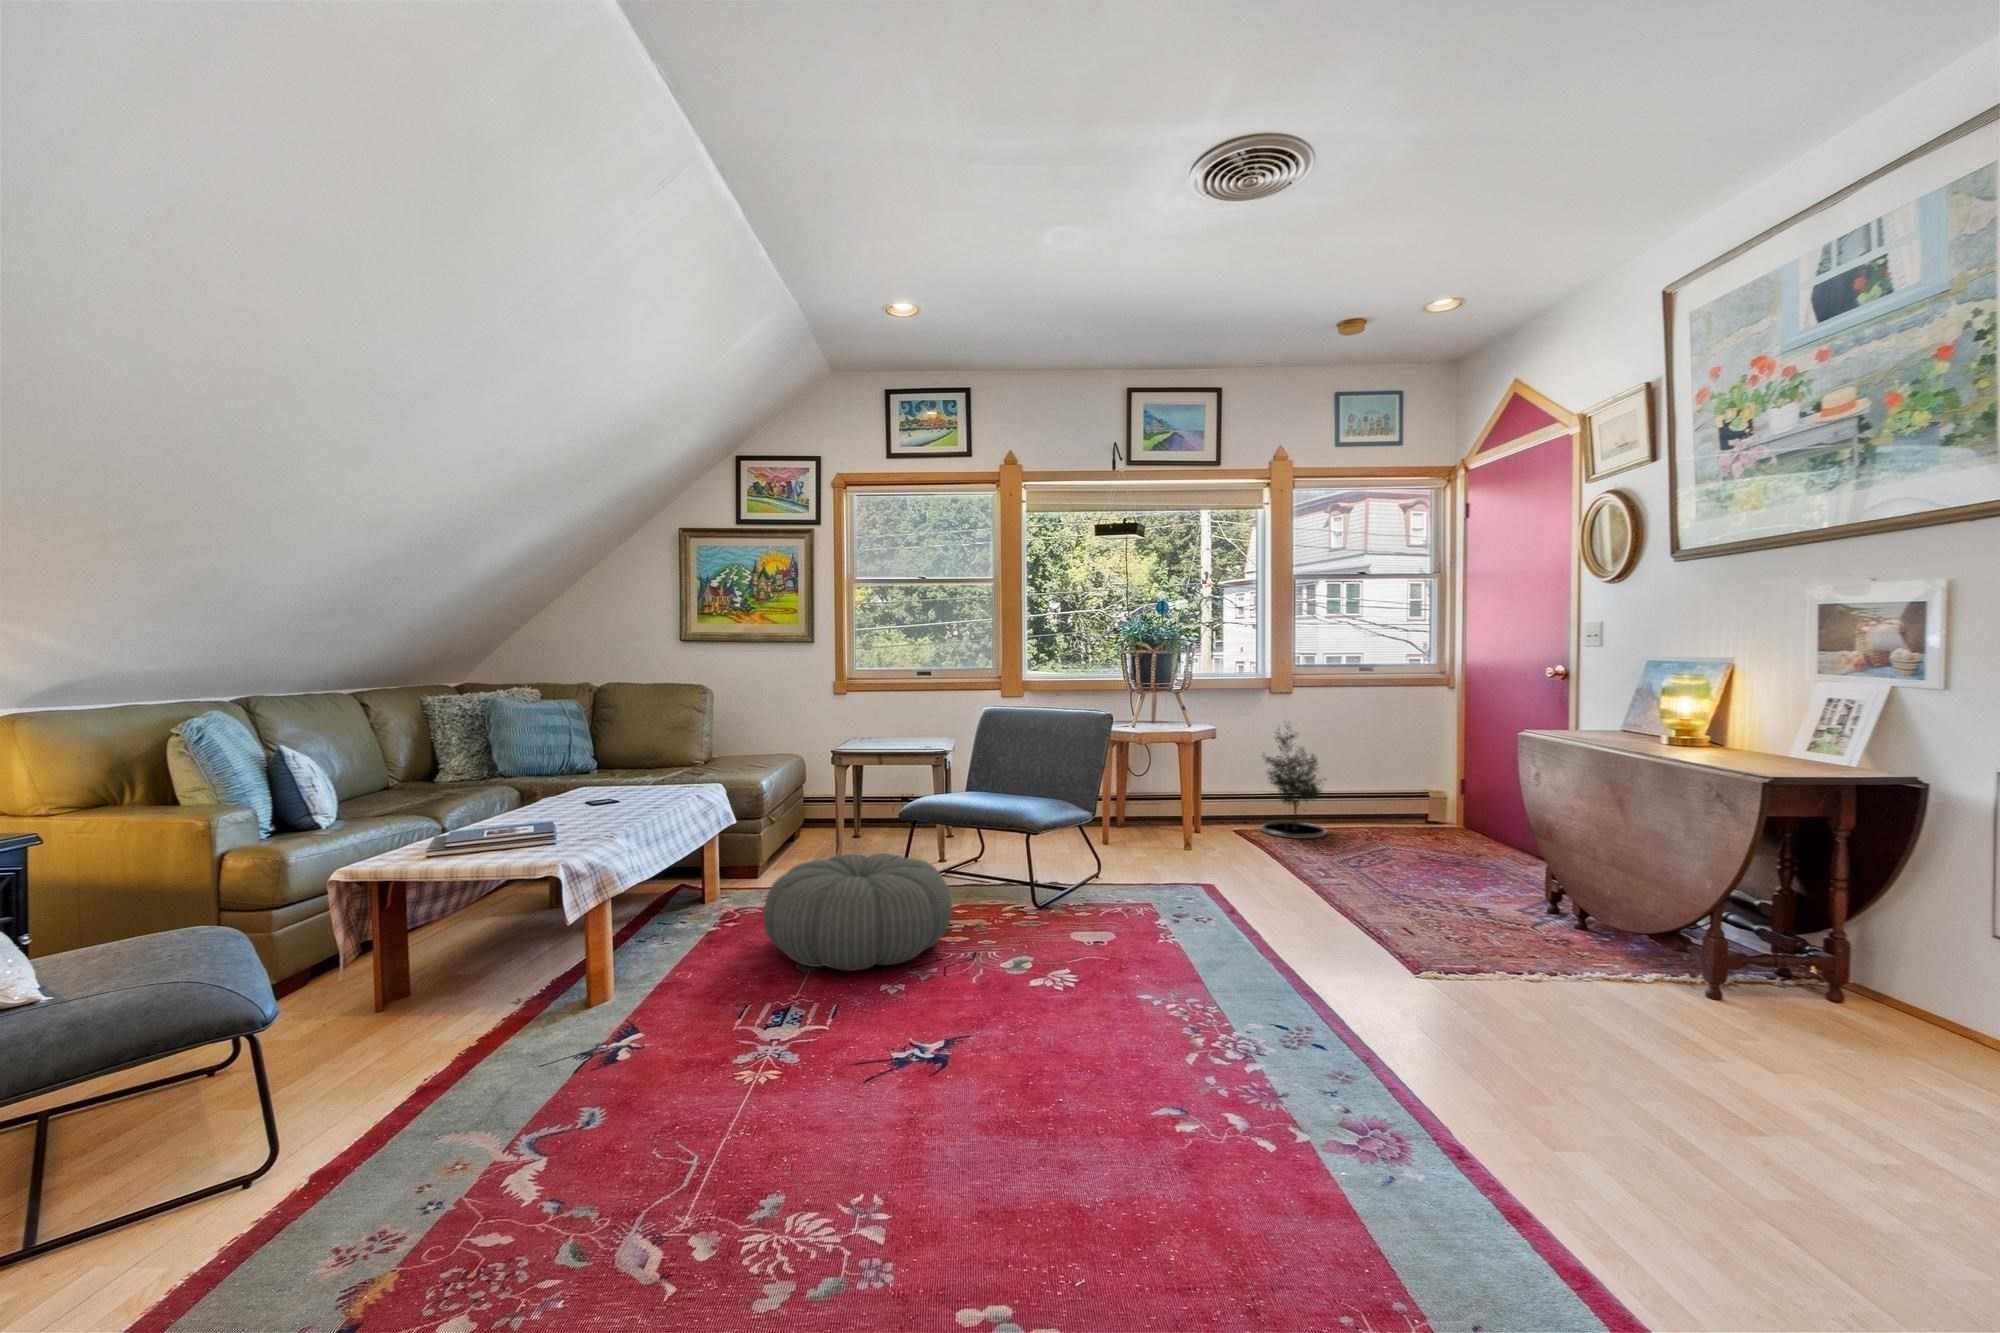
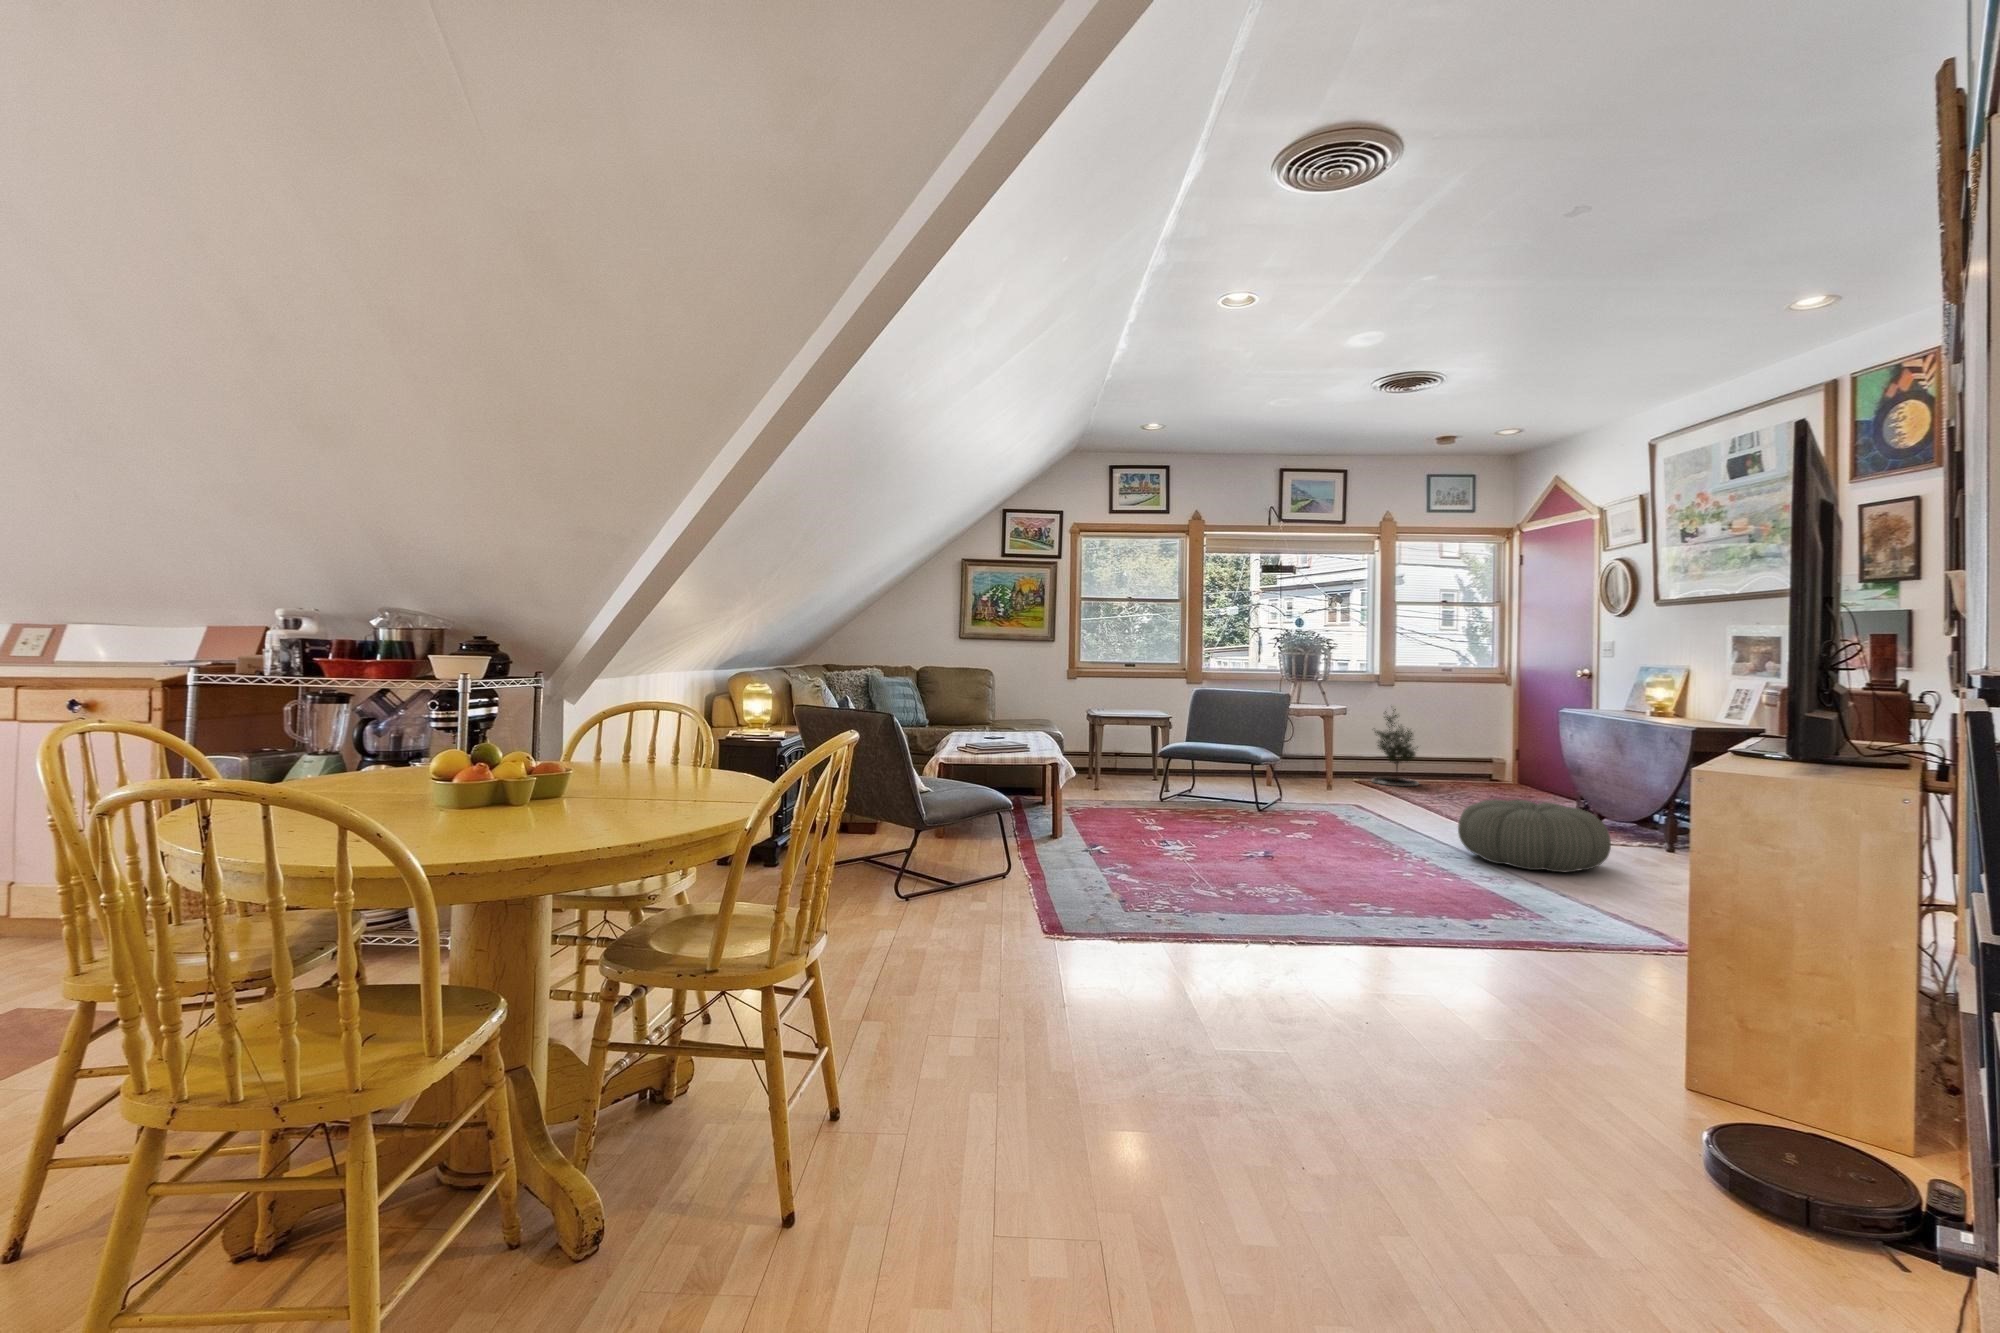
pouf: present [763,853,952,971] -> present [1458,799,1611,872]

